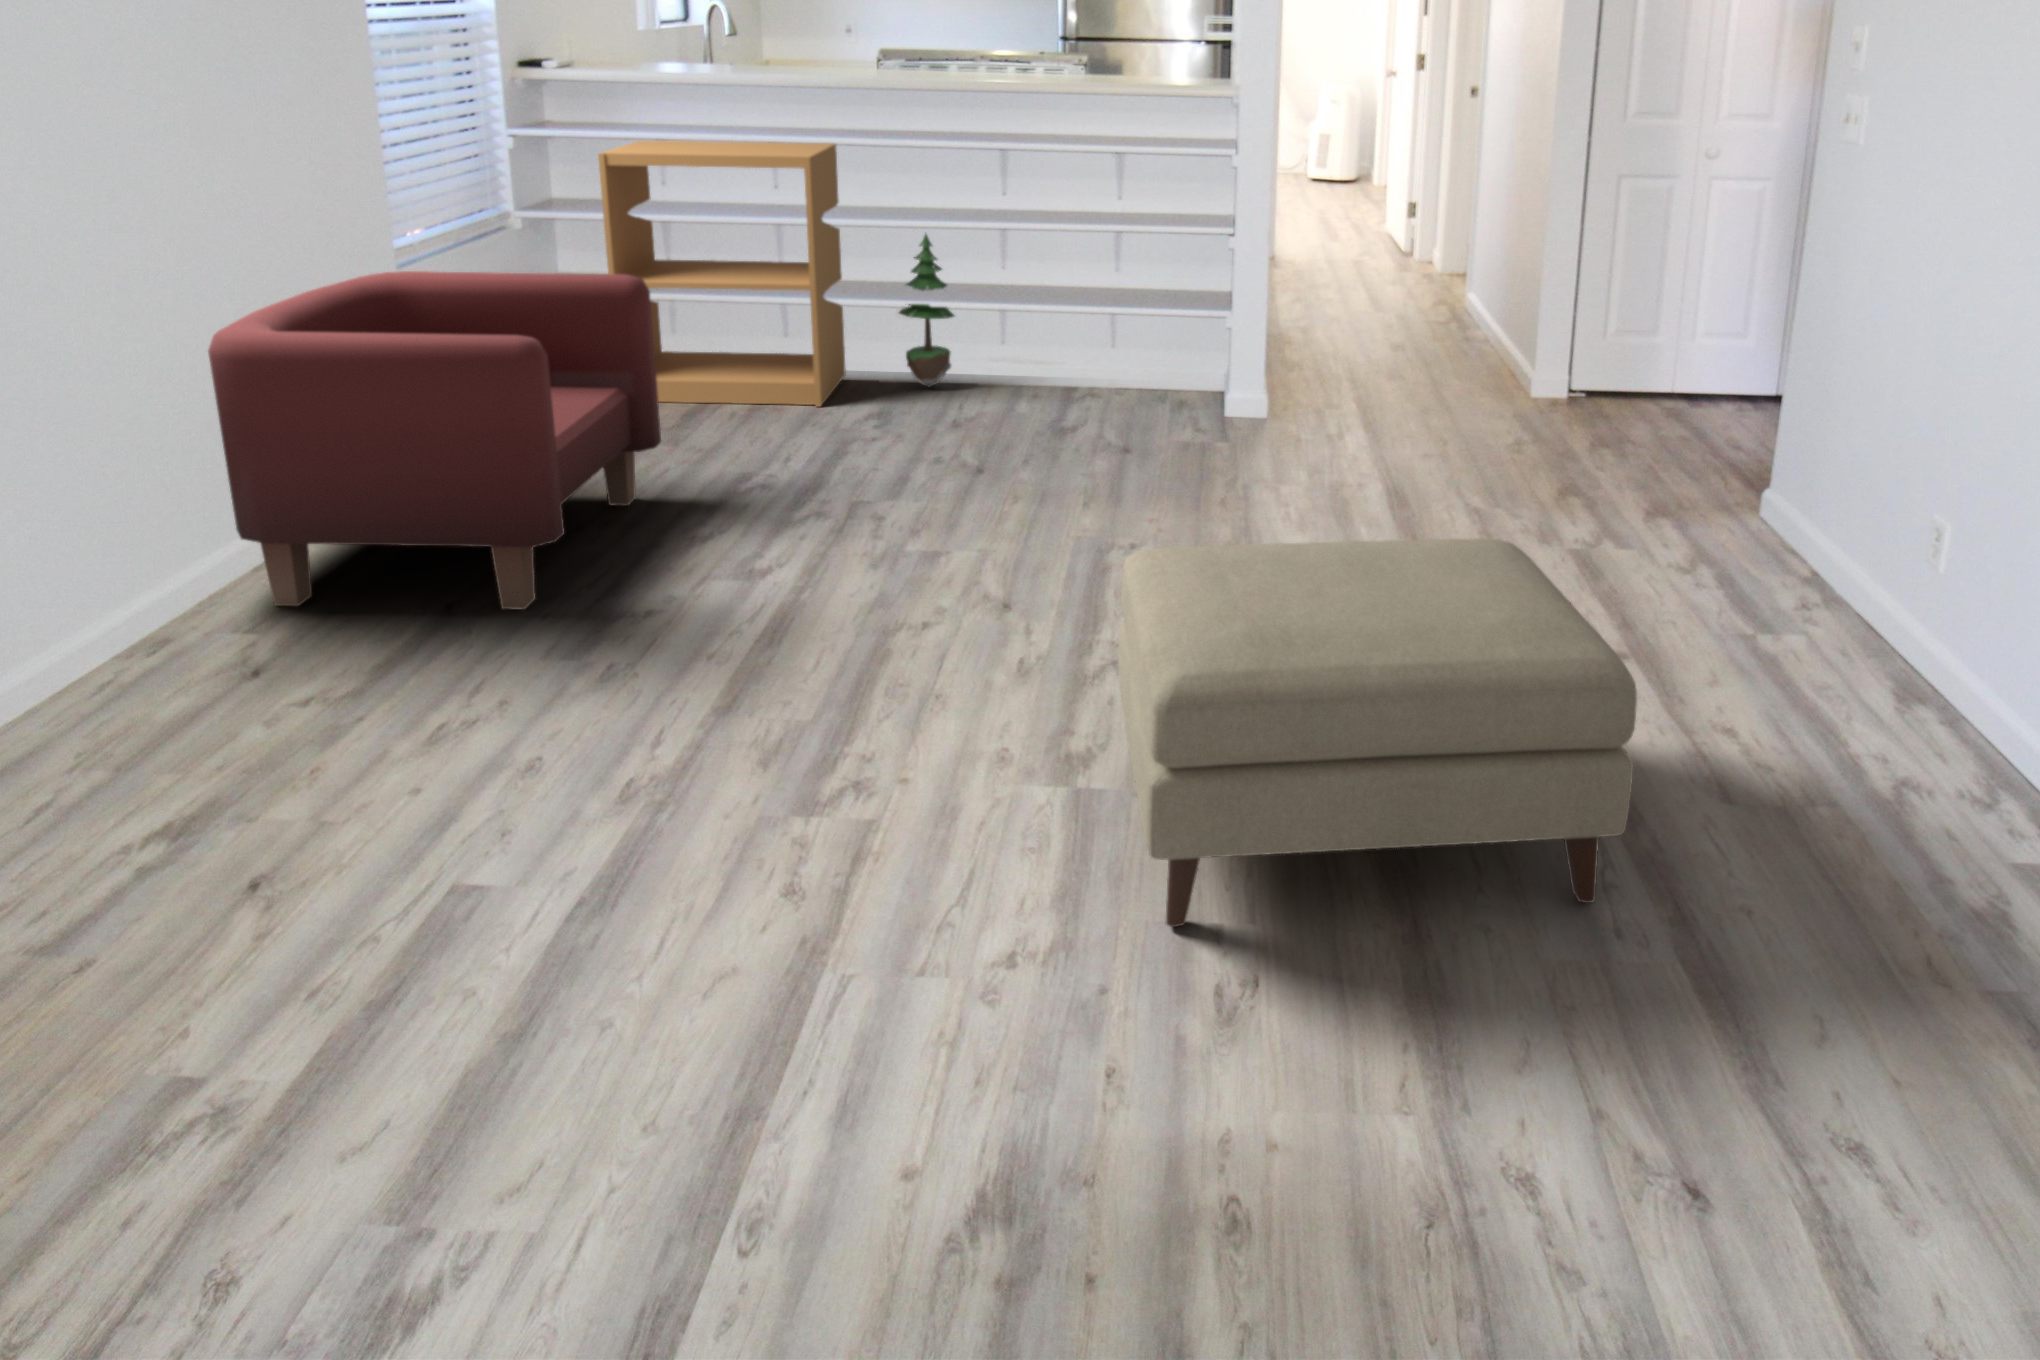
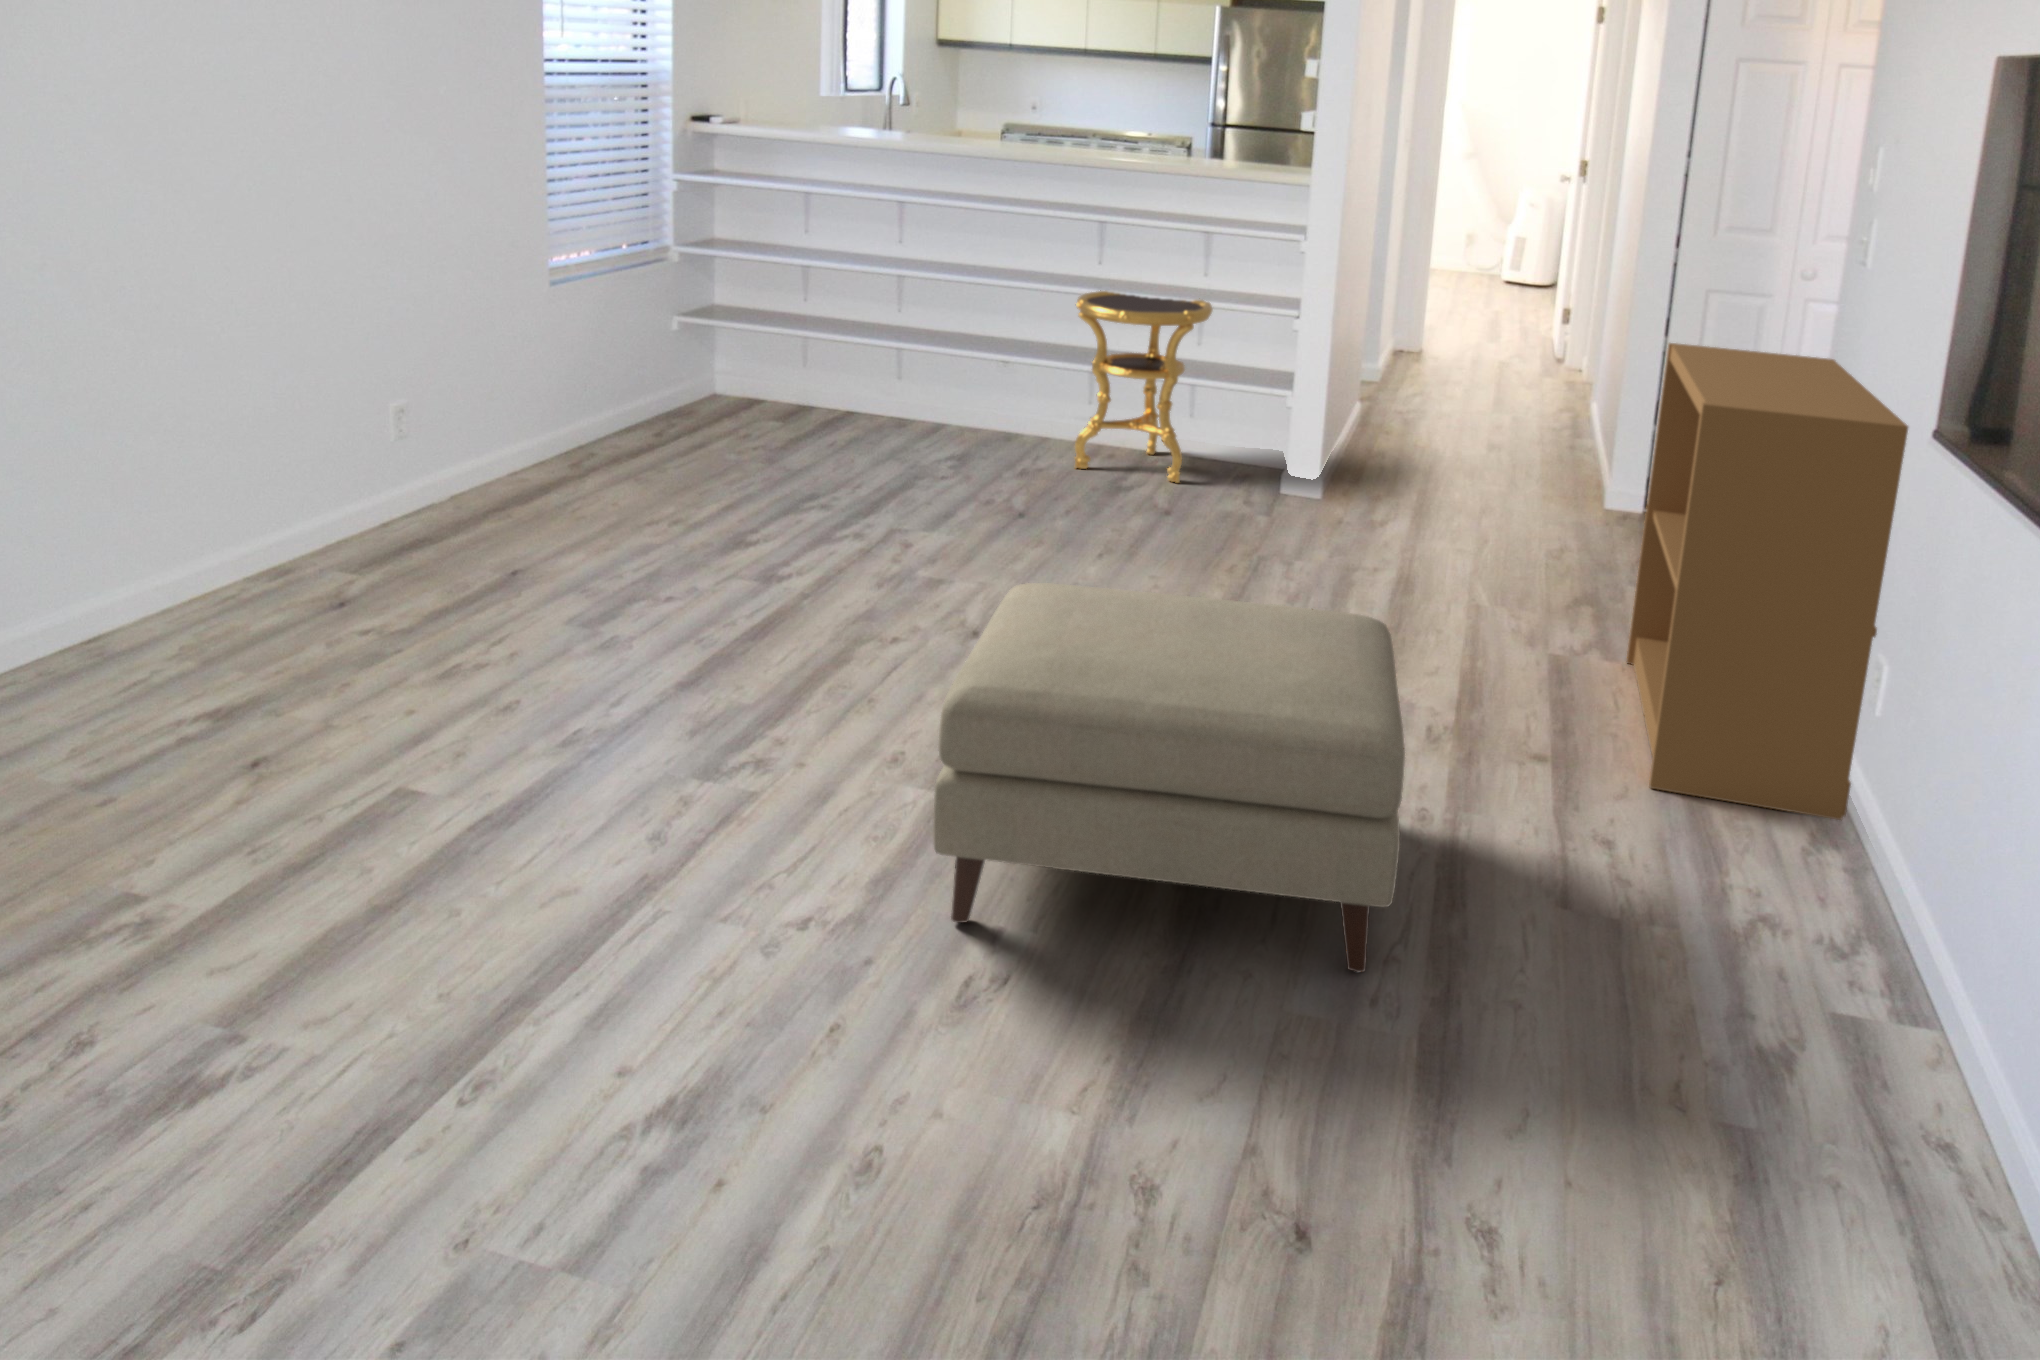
bookshelf: present [598,140,846,407] -> present [1626,343,1908,820]
side table: none [993,219,1137,416] -> present [1075,290,1213,483]
potted tree: present [899,234,954,387] -> none [993,293,1047,440]
armchair: present [208,271,661,610] -> none [353,286,734,584]

